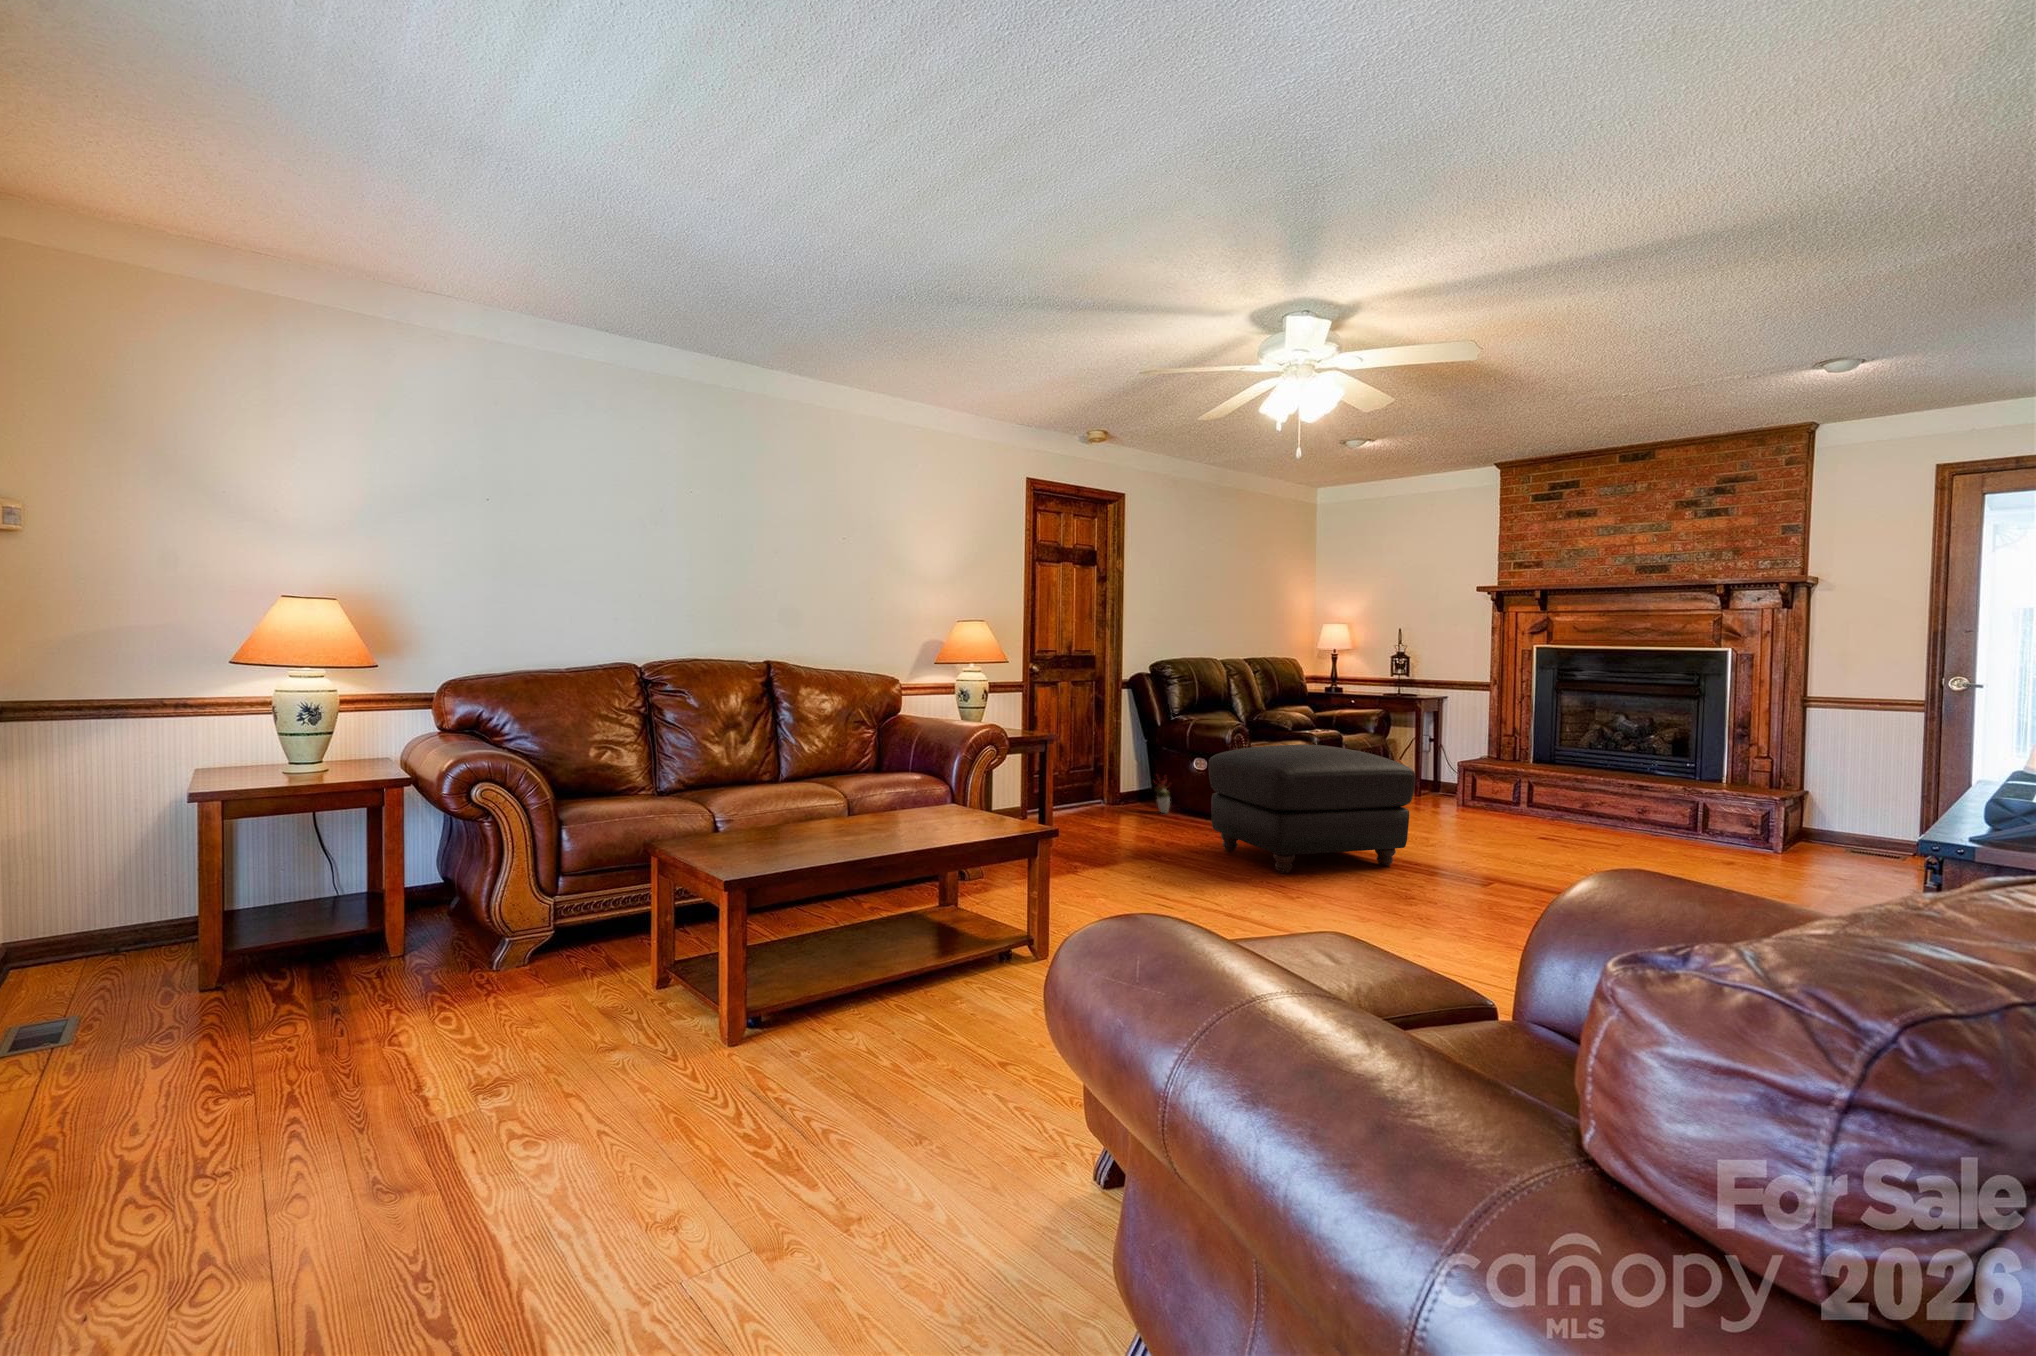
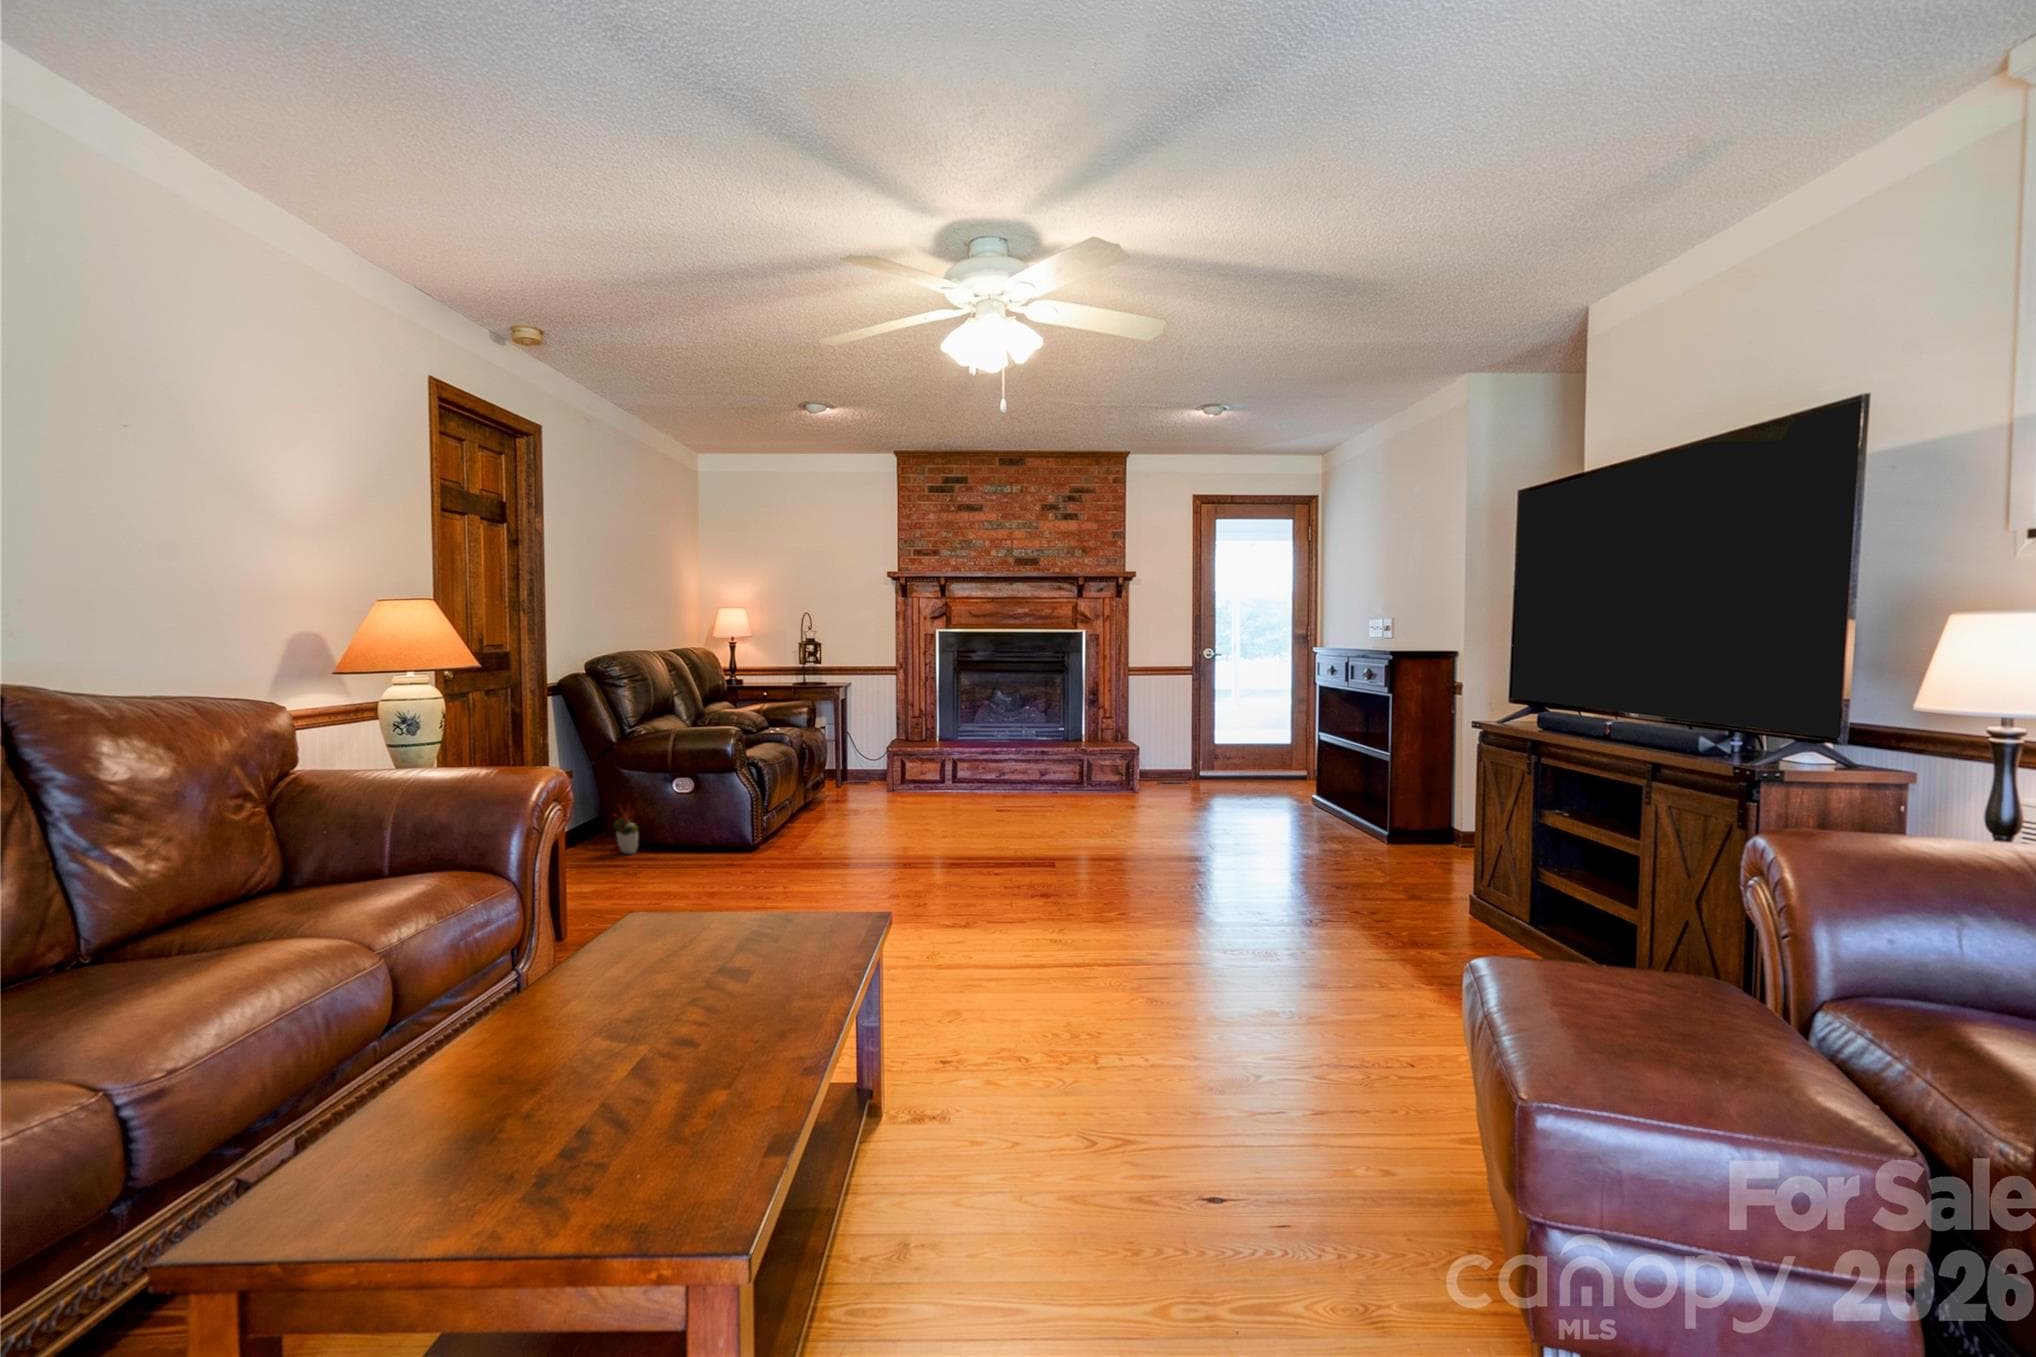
ottoman: present [1209,745,1415,873] -> none [761,746,972,896]

